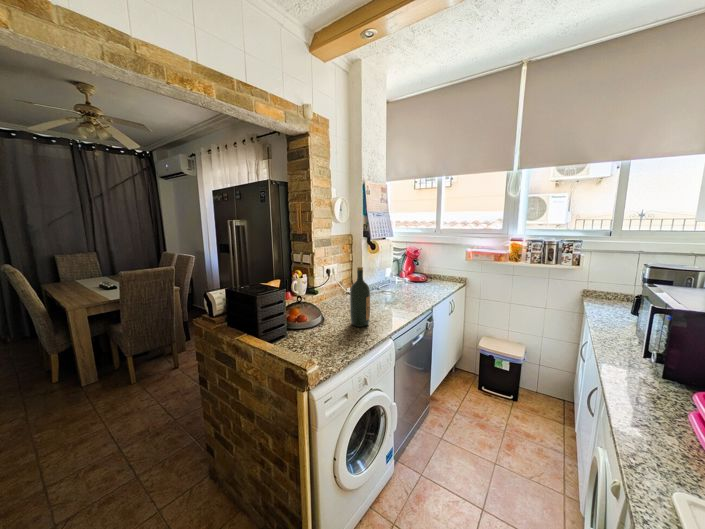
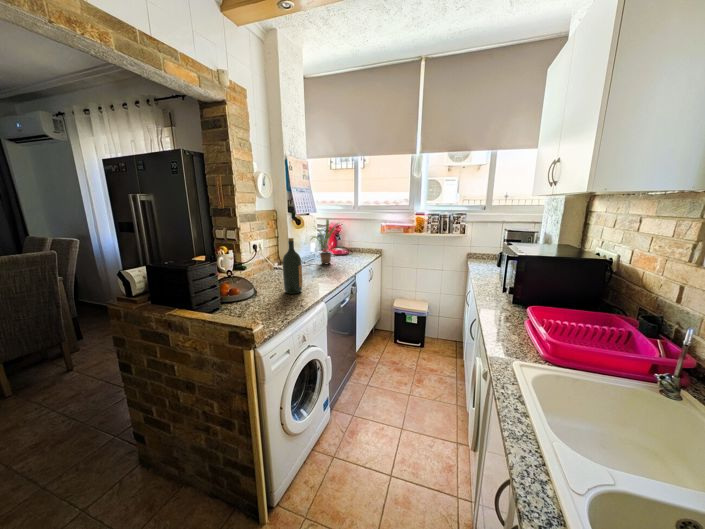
potted plant: none [384,244,423,293] -> present [311,219,336,264]

